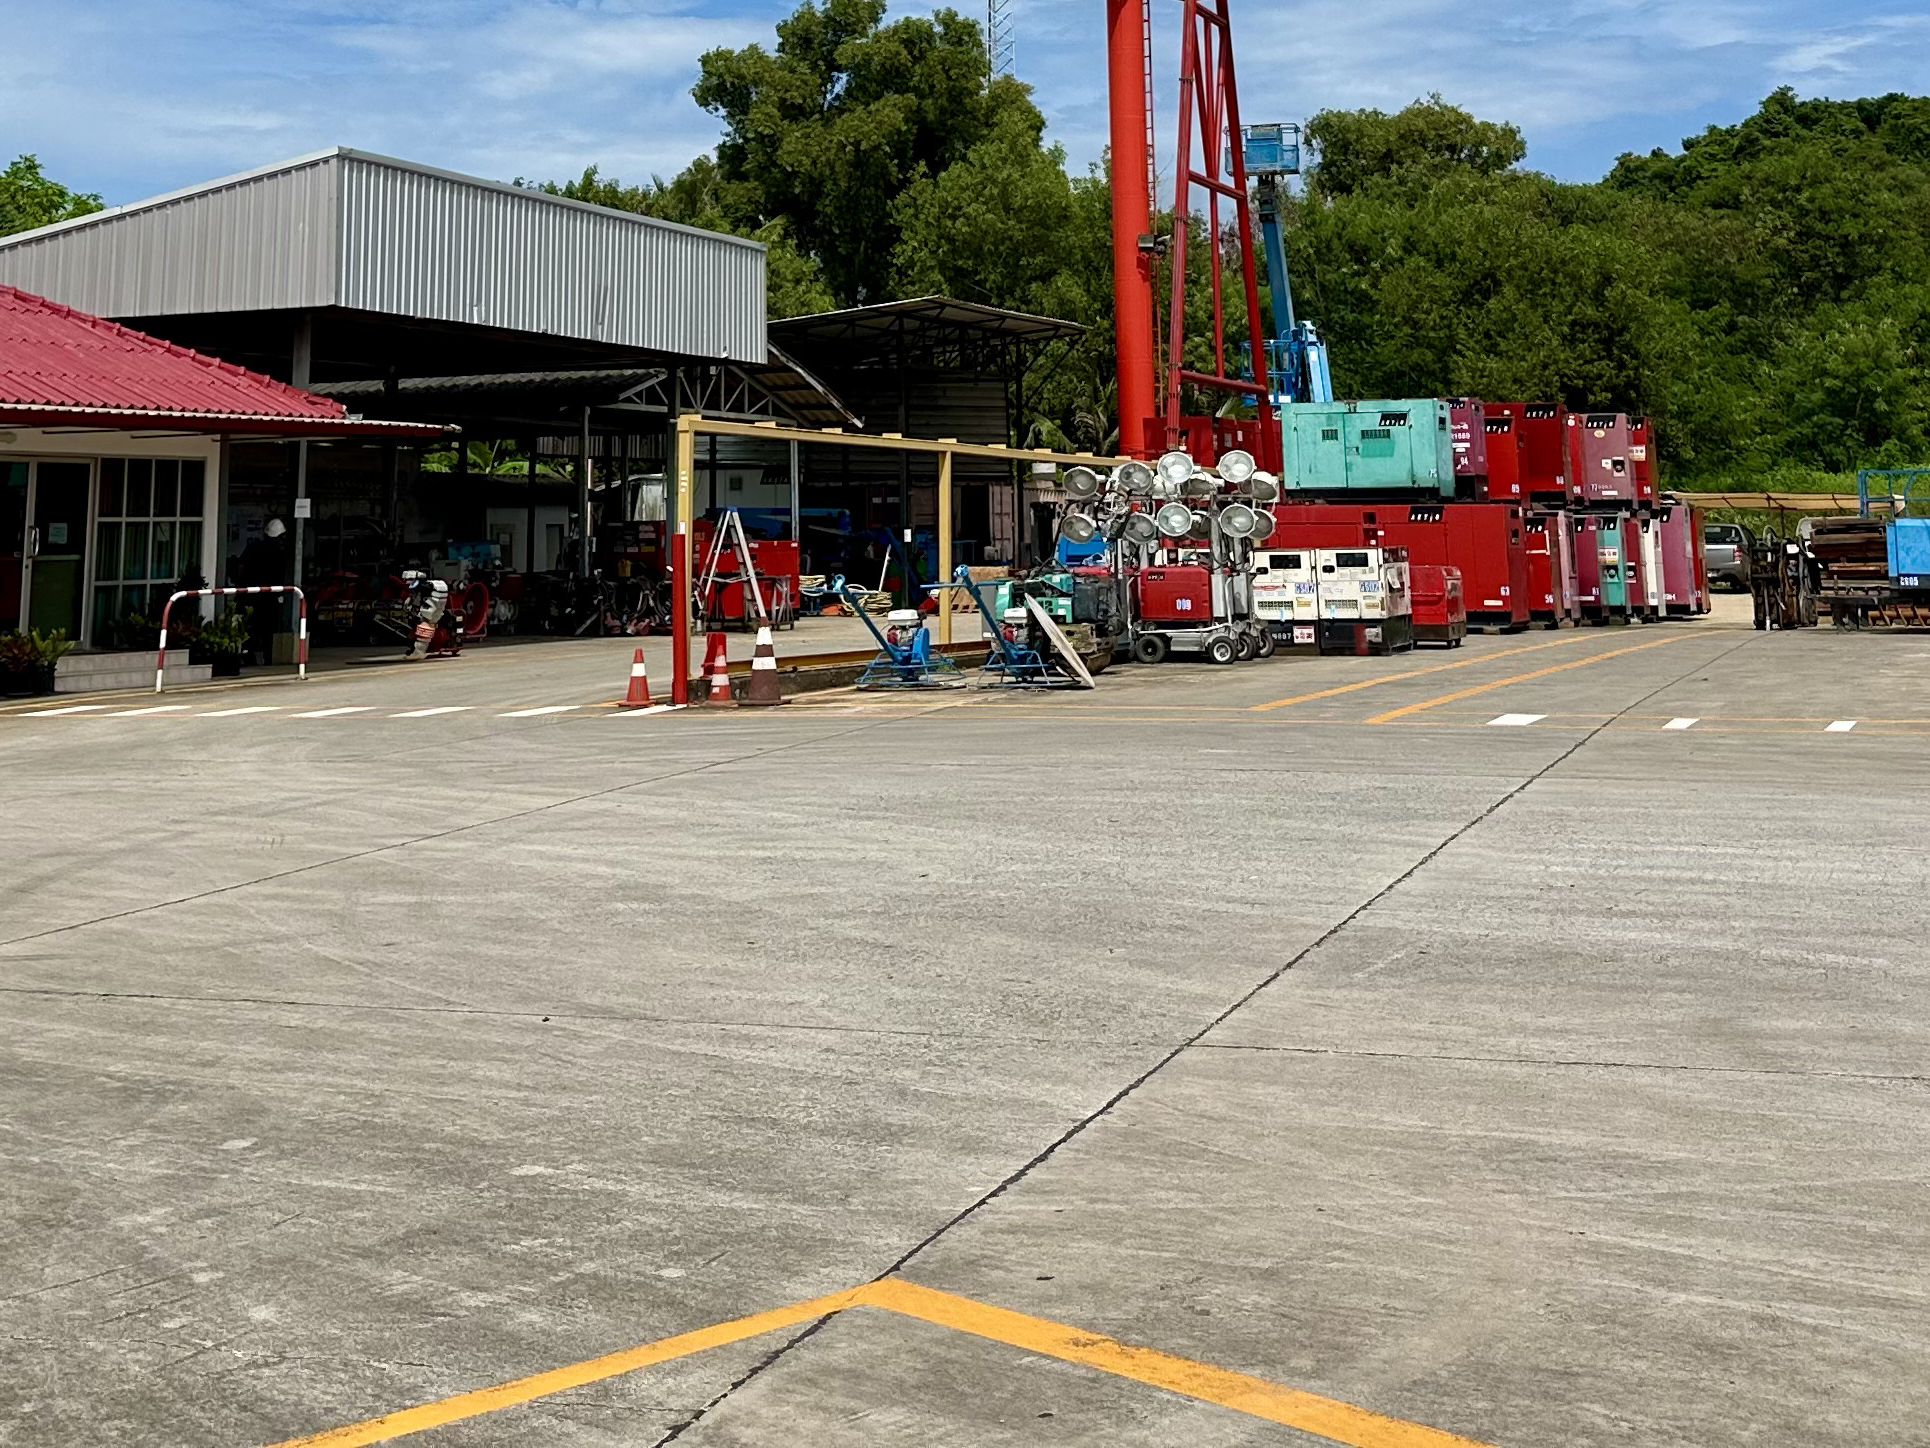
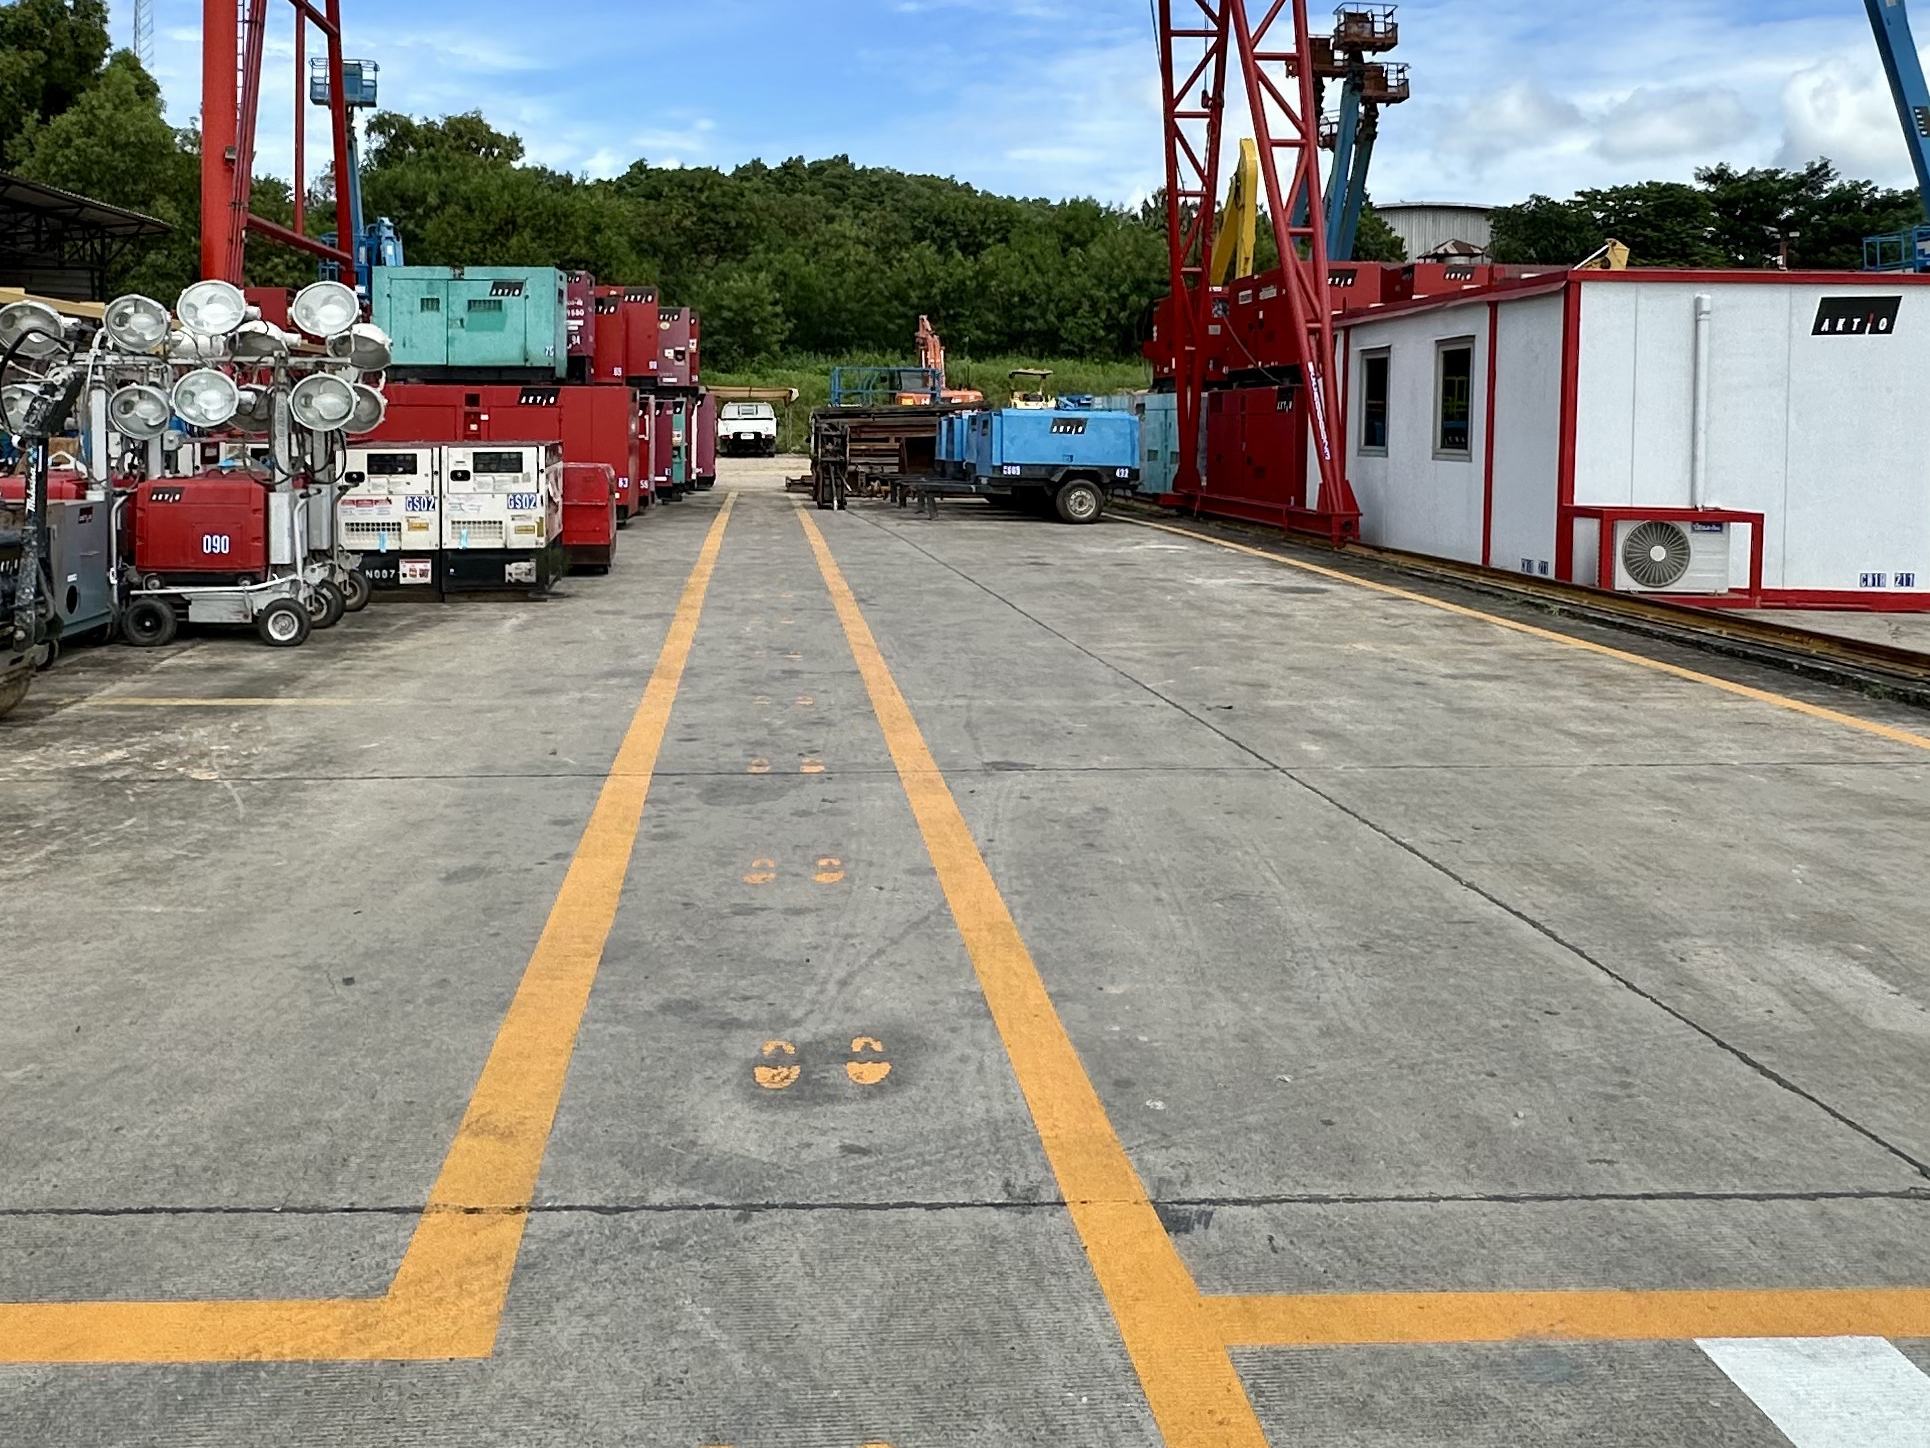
fire extinguisher: present [1346,623,1368,655] -> none [479,540,512,604]

